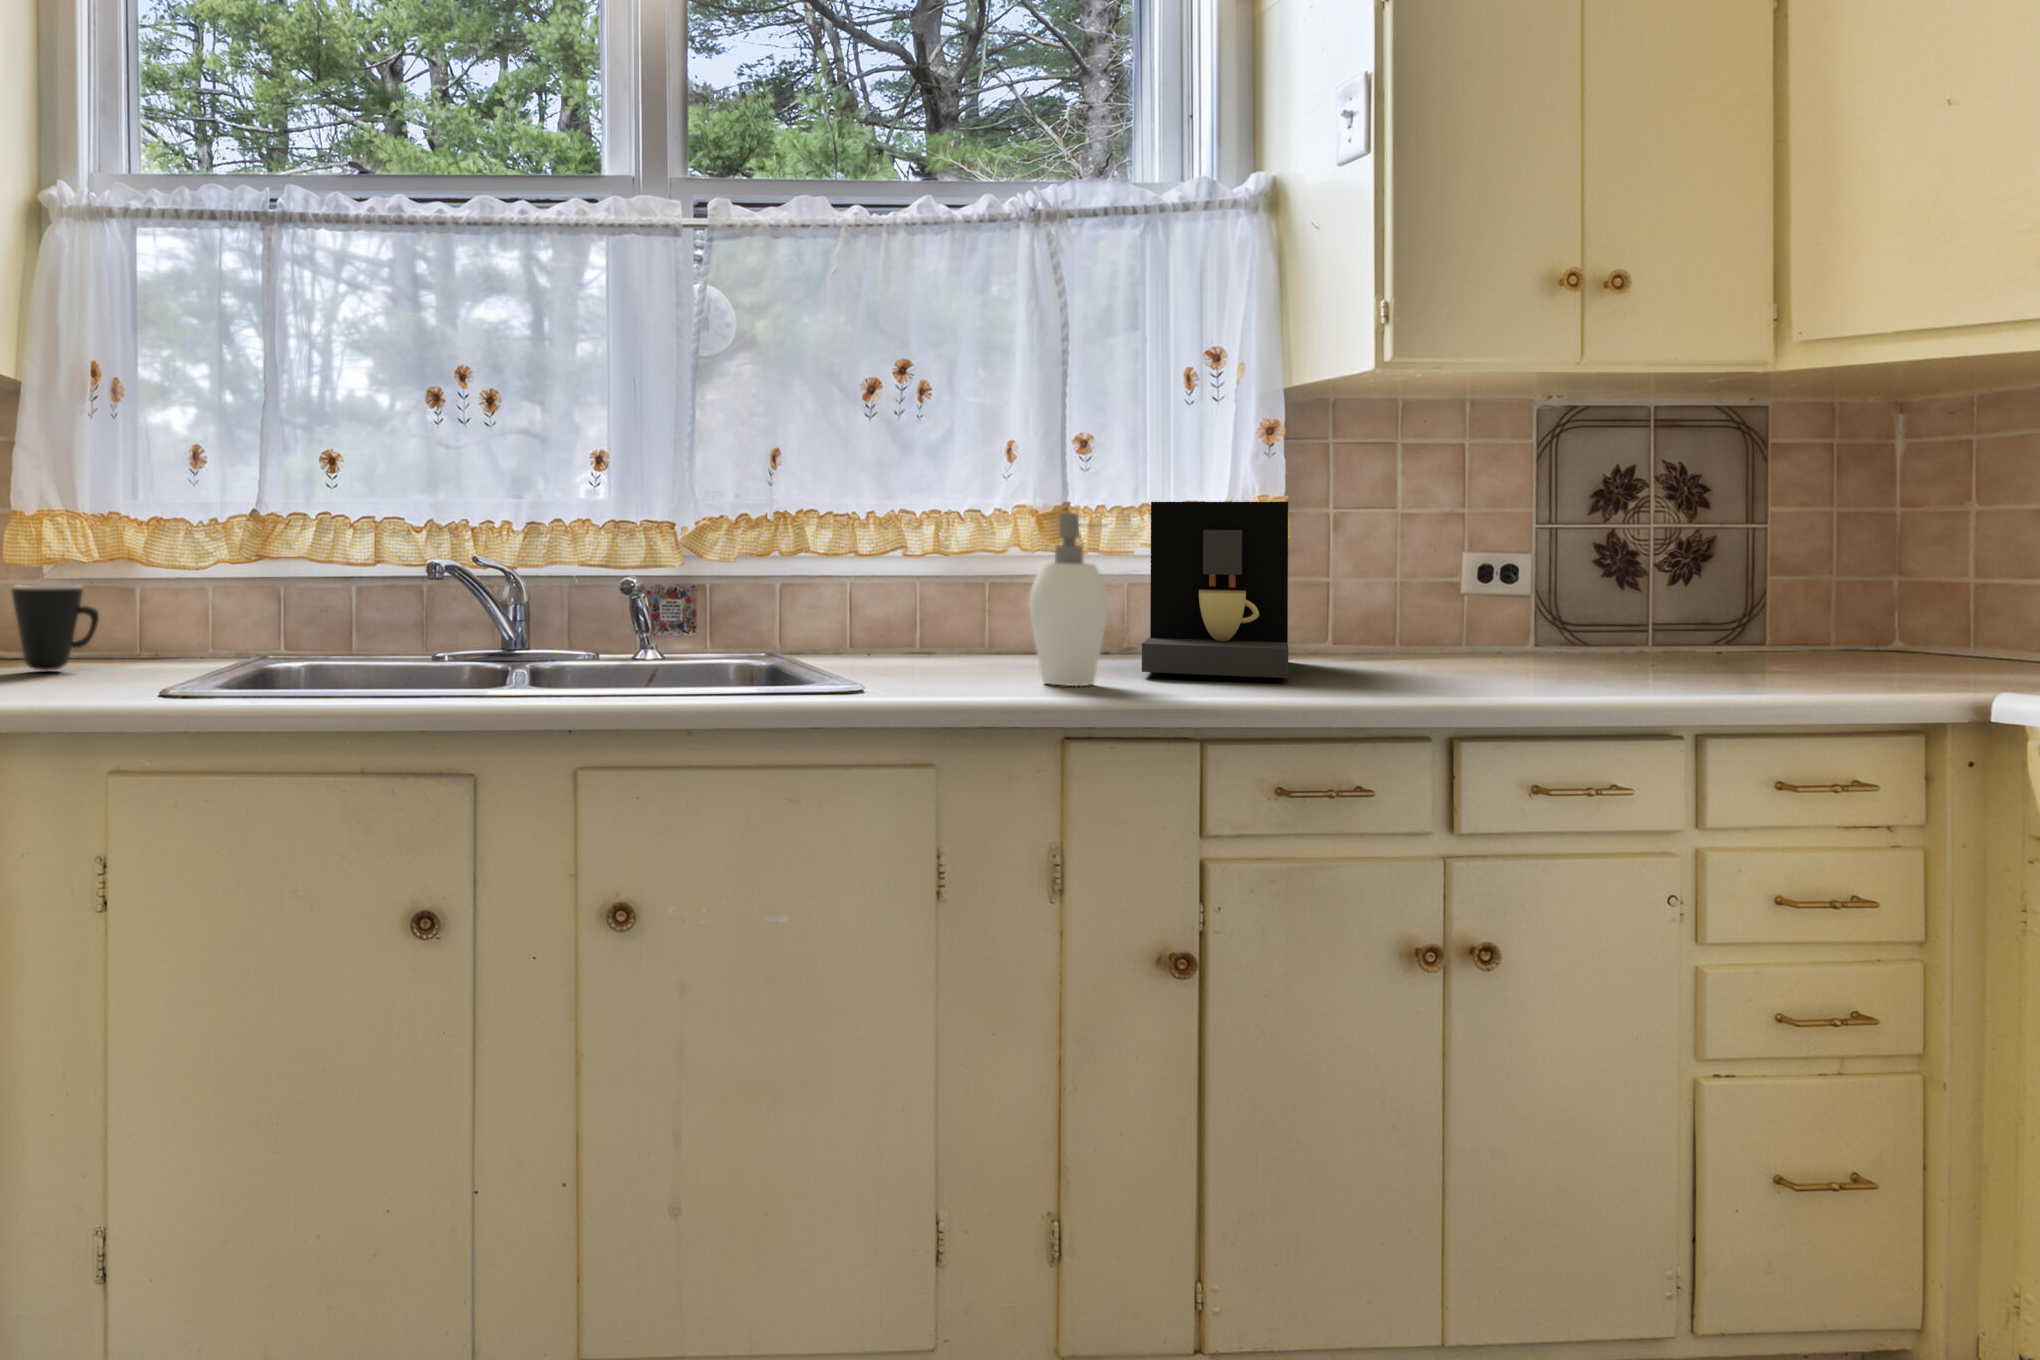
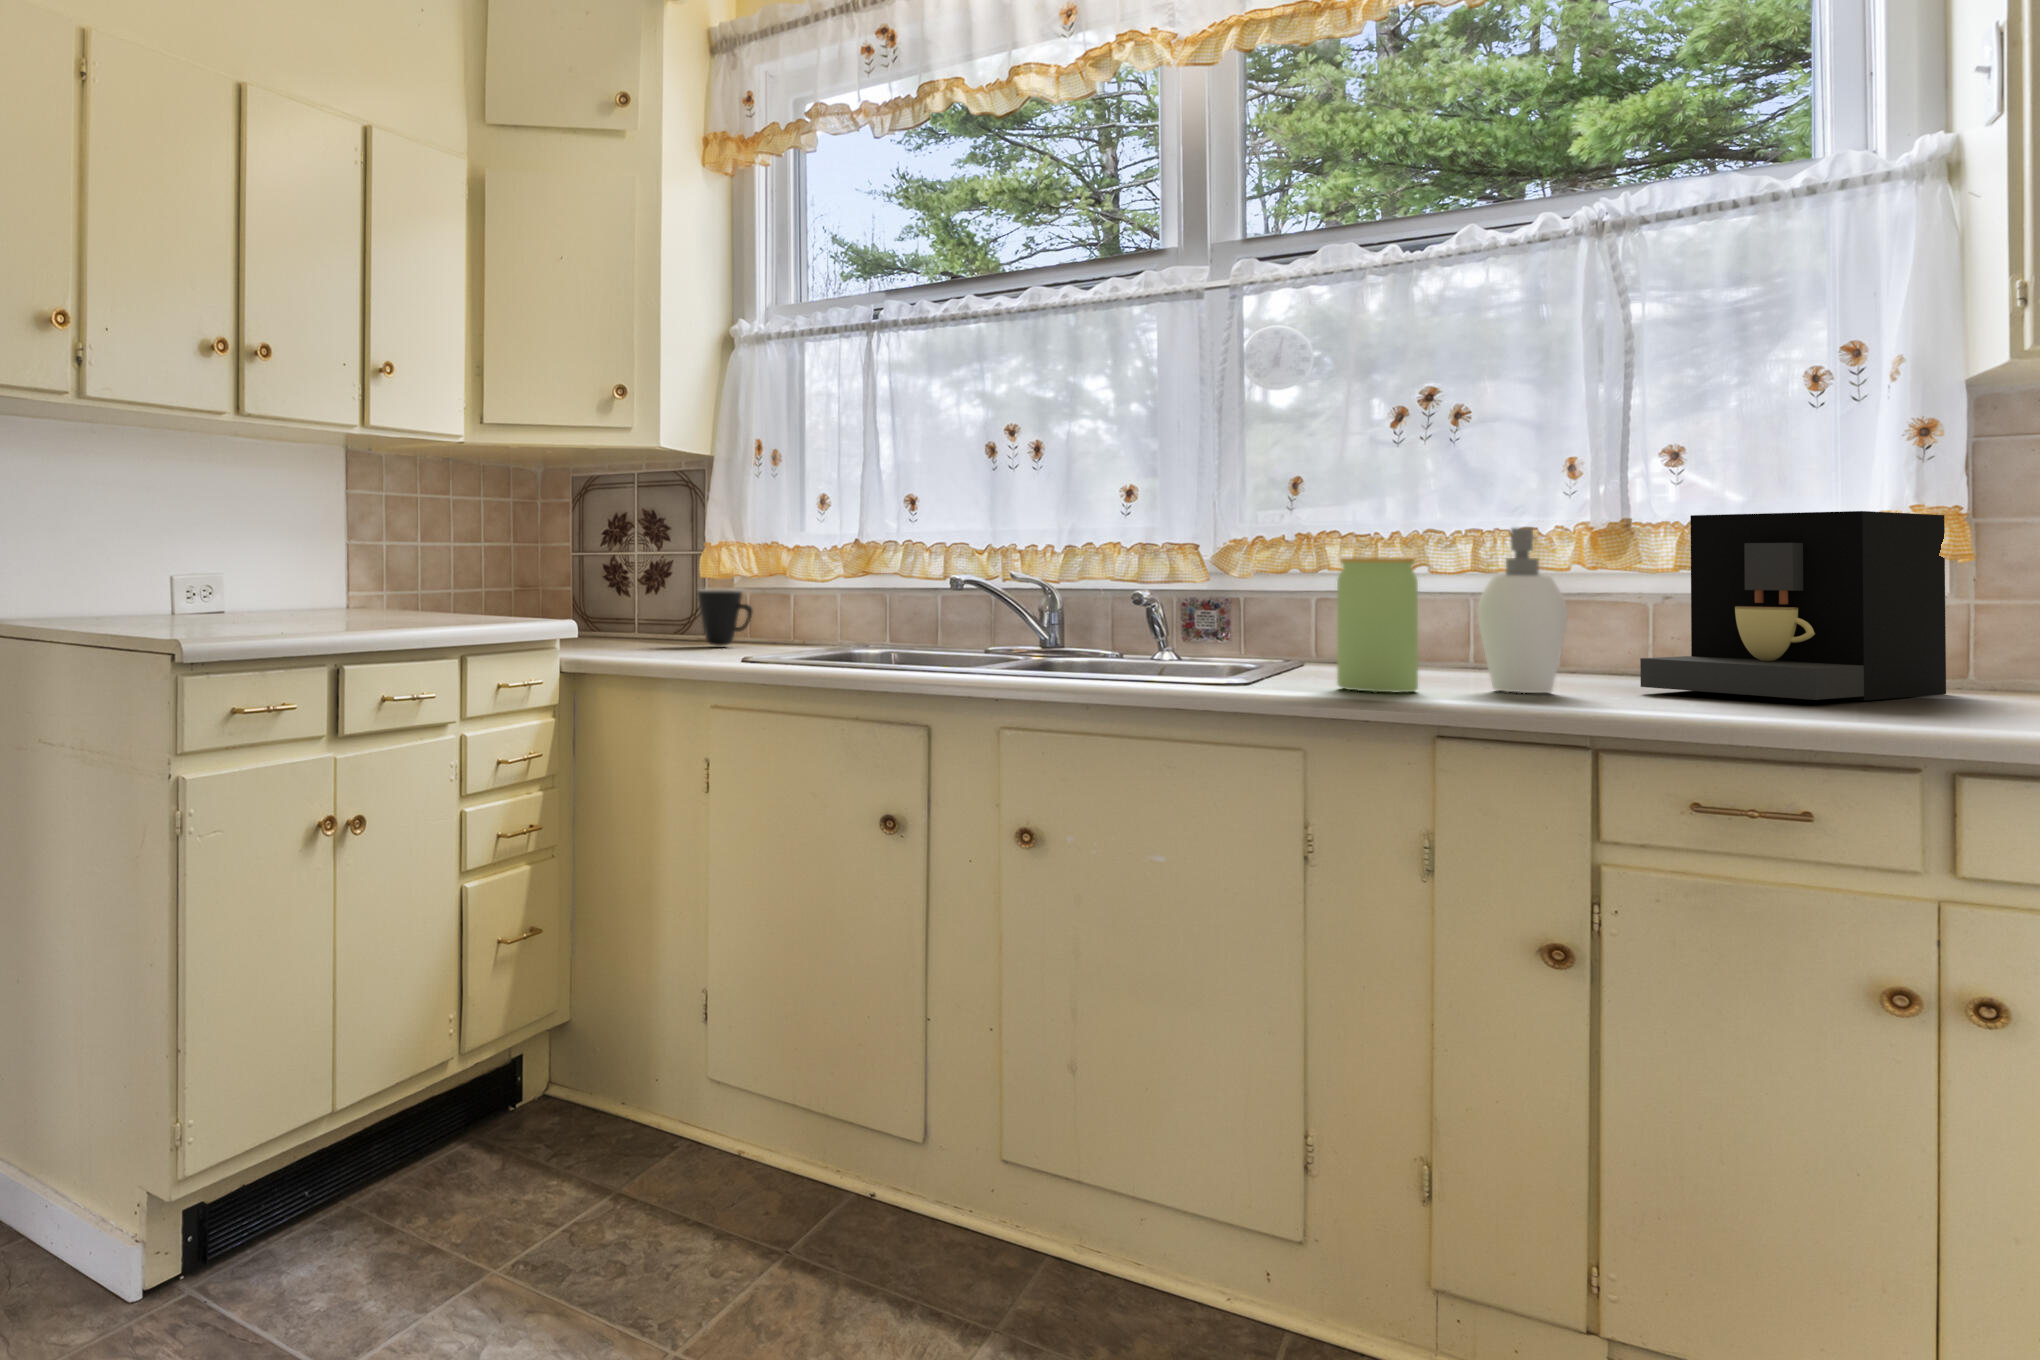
jar: none [930,545,1009,695] -> present [1337,557,1418,692]

